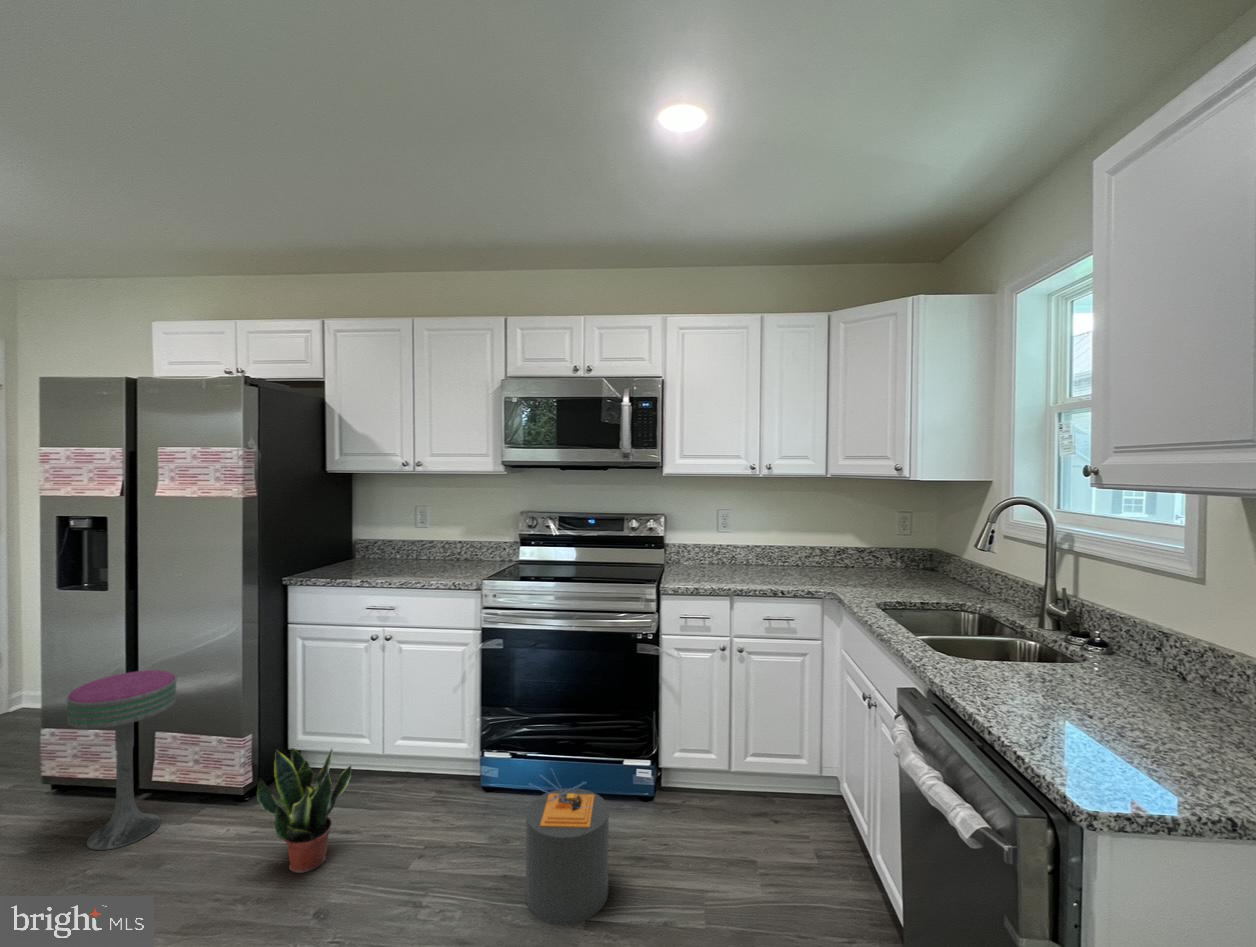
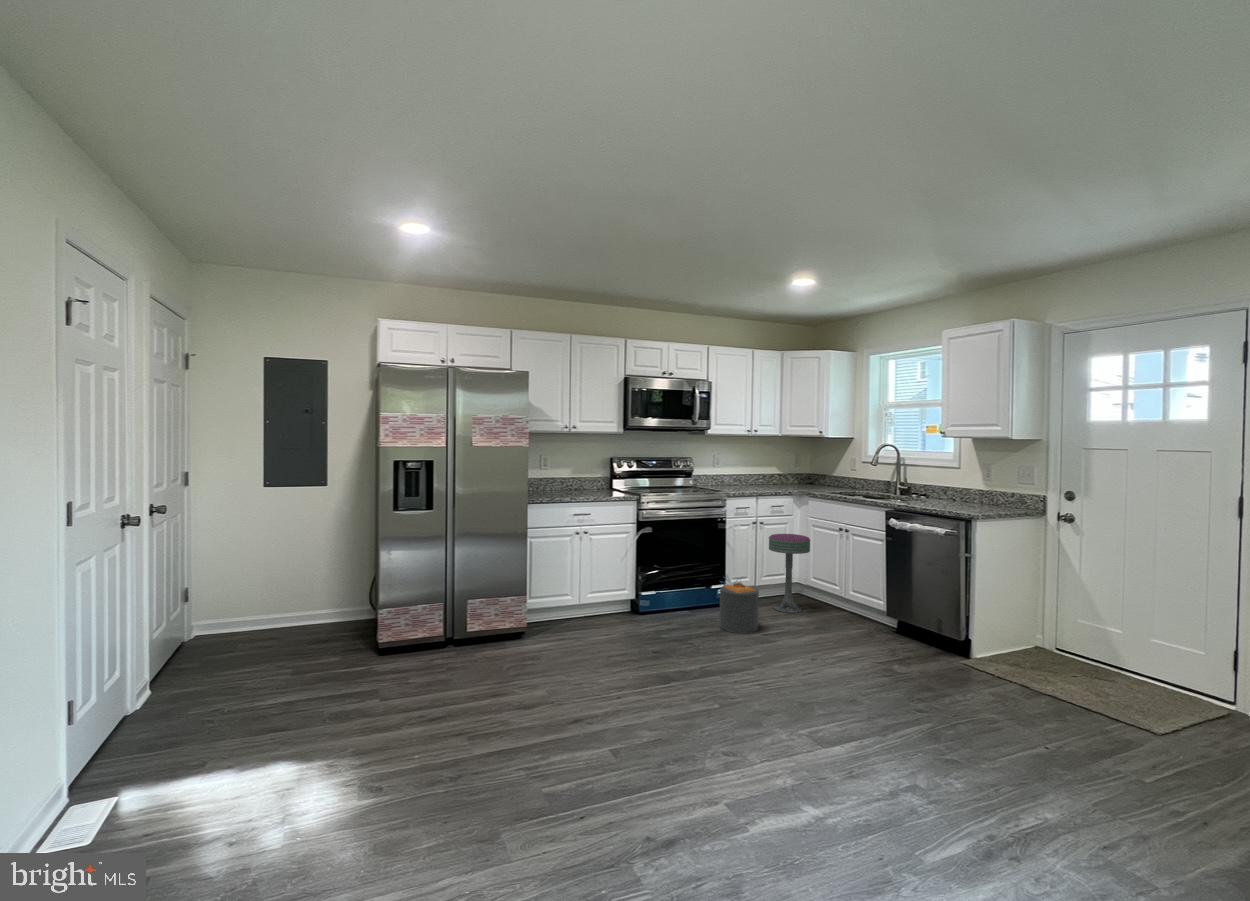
bar stool: present [67,670,176,850] -> present [769,534,810,613]
potted plant: present [257,748,352,873] -> none [594,579,637,645]

